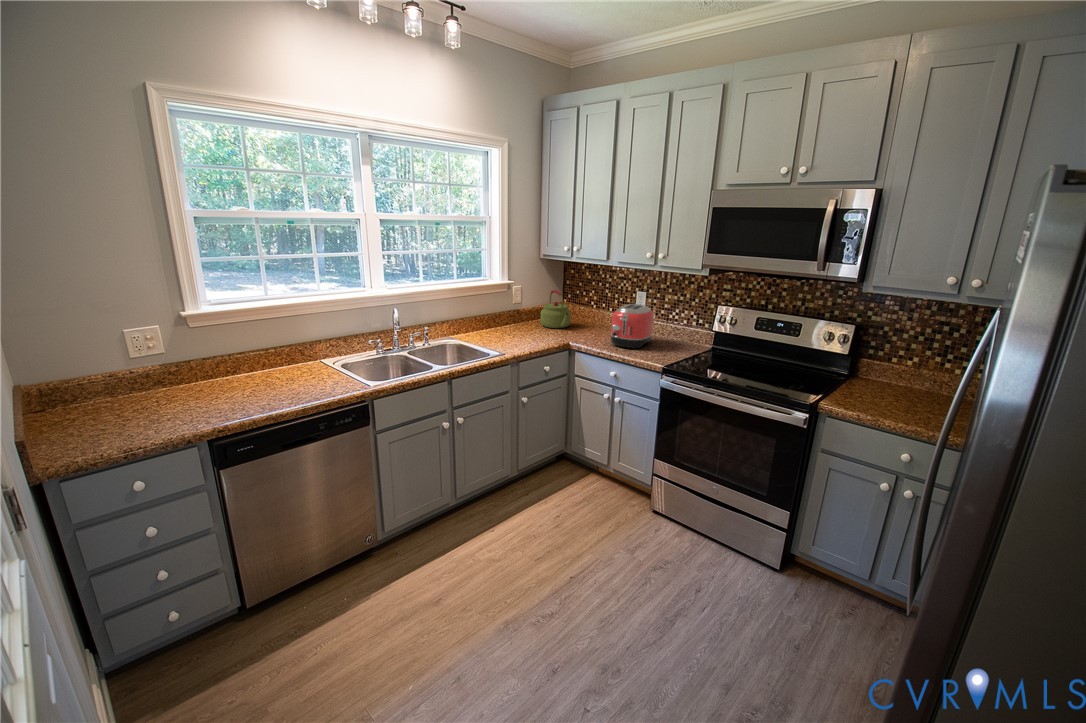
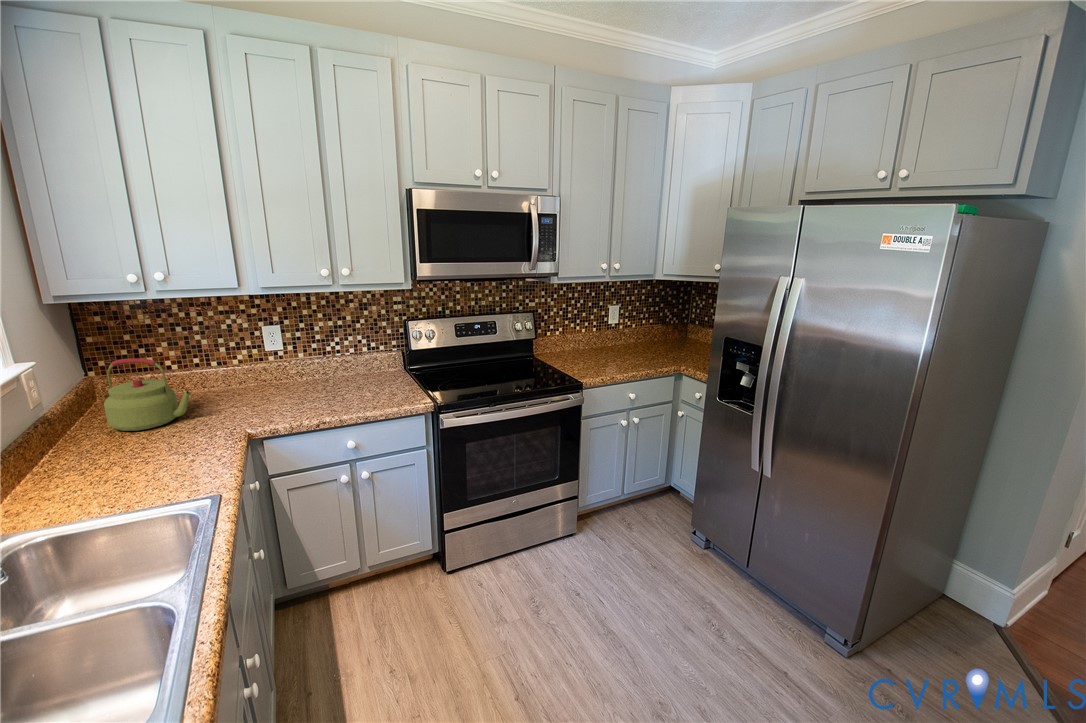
toaster: present [610,304,654,349] -> none [297,342,363,408]

